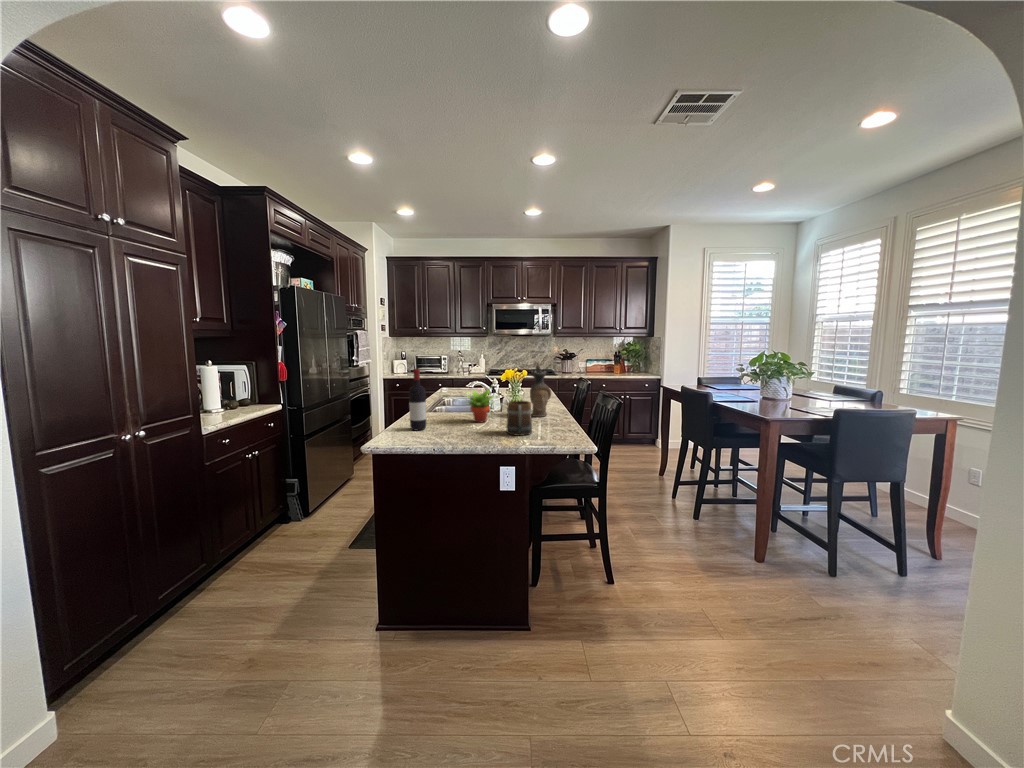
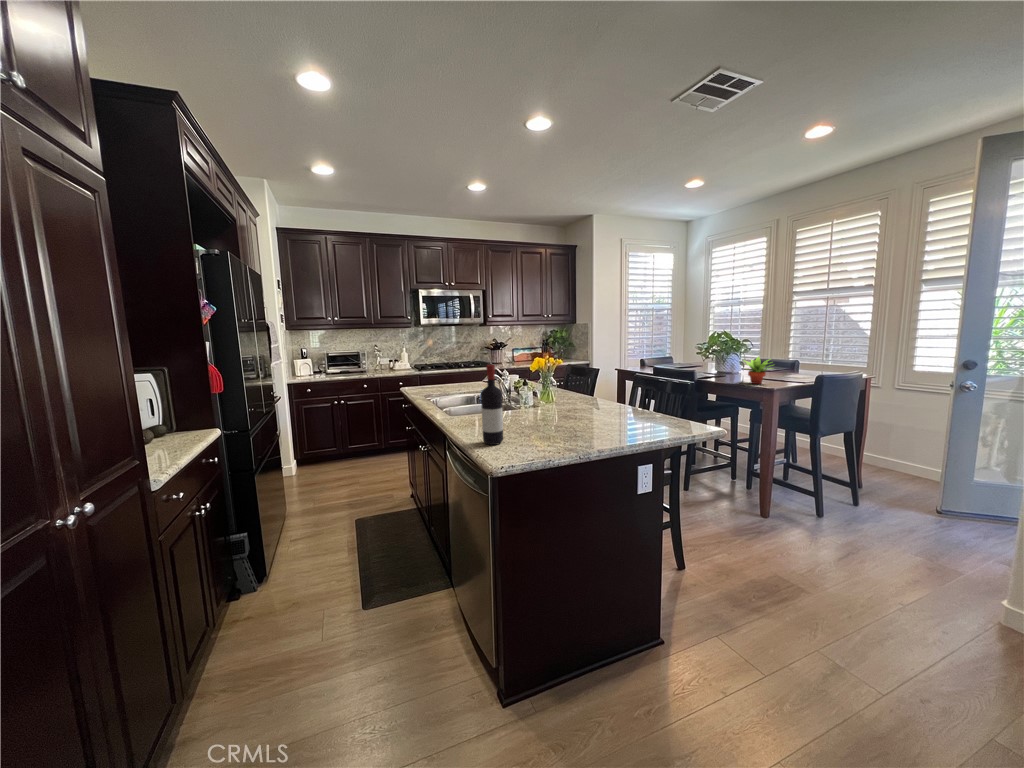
ceramic pitcher: present [530,364,551,417] -> none [571,353,597,411]
succulent plant: present [468,388,494,422] -> present [746,356,769,384]
mug: present [506,401,532,436] -> none [599,394,635,435]

